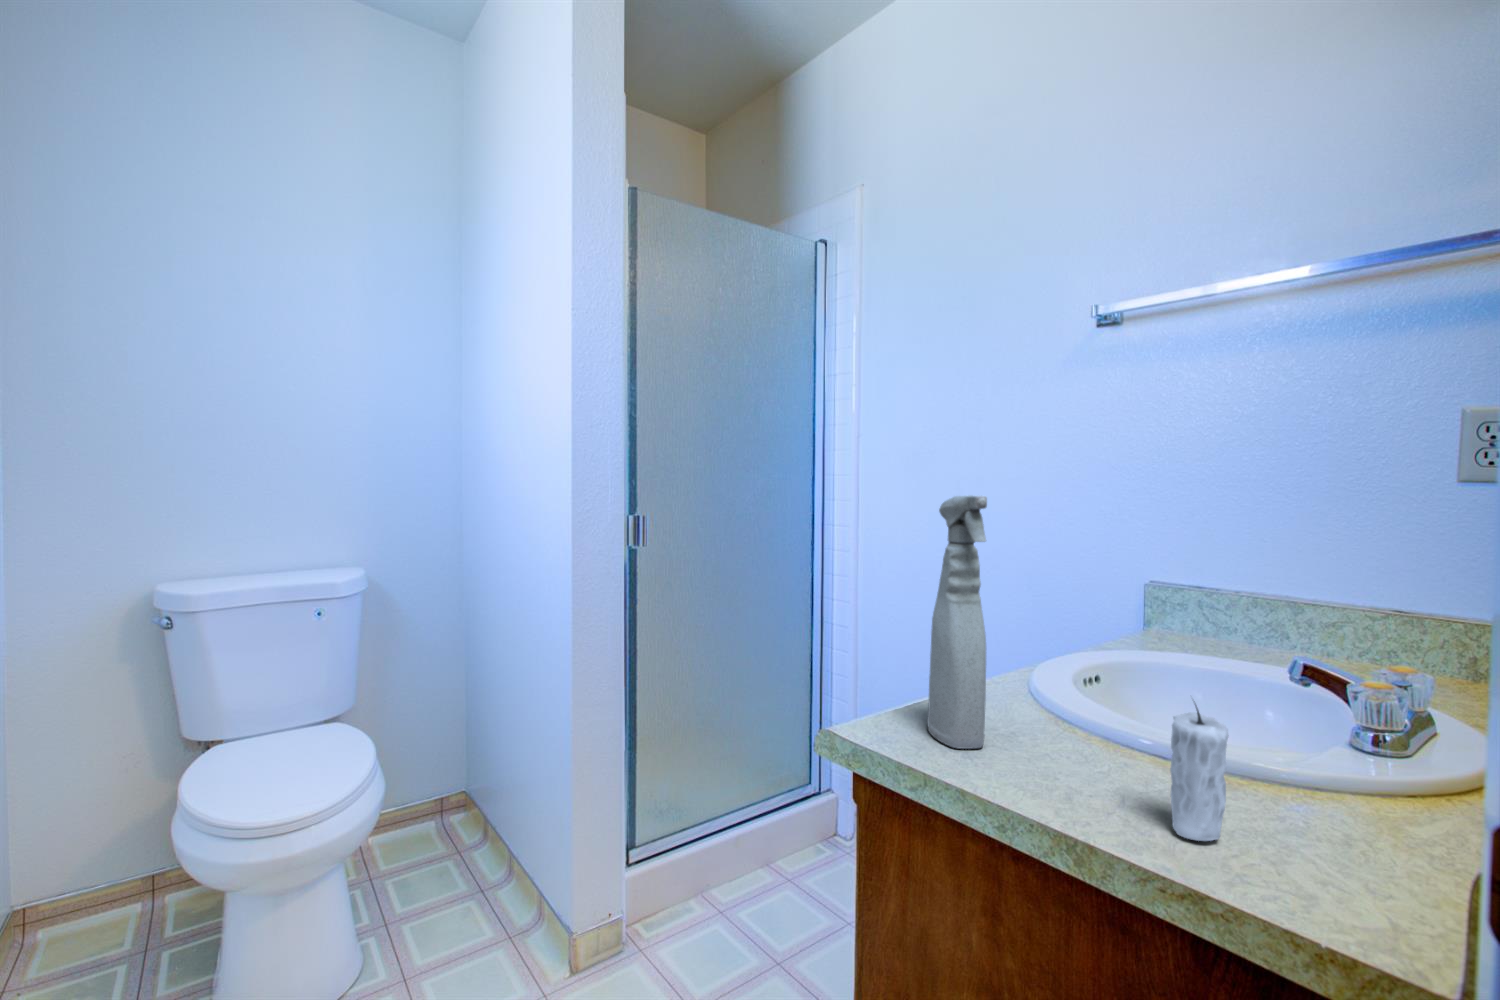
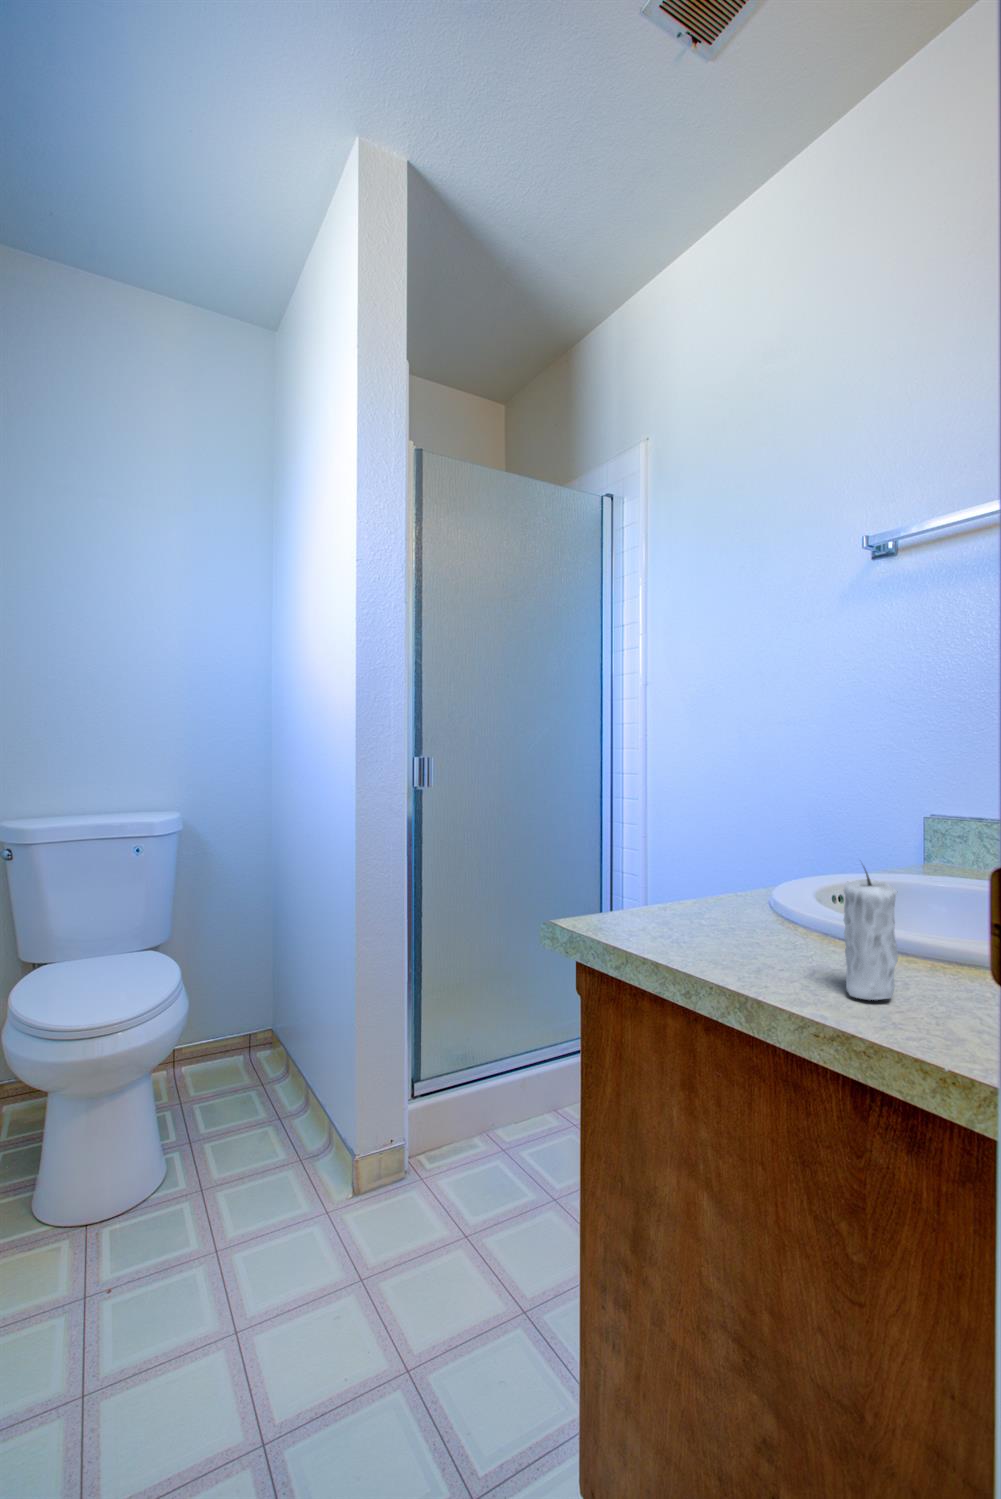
spray bottle: present [927,495,987,749] -> none [646,692,697,936]

